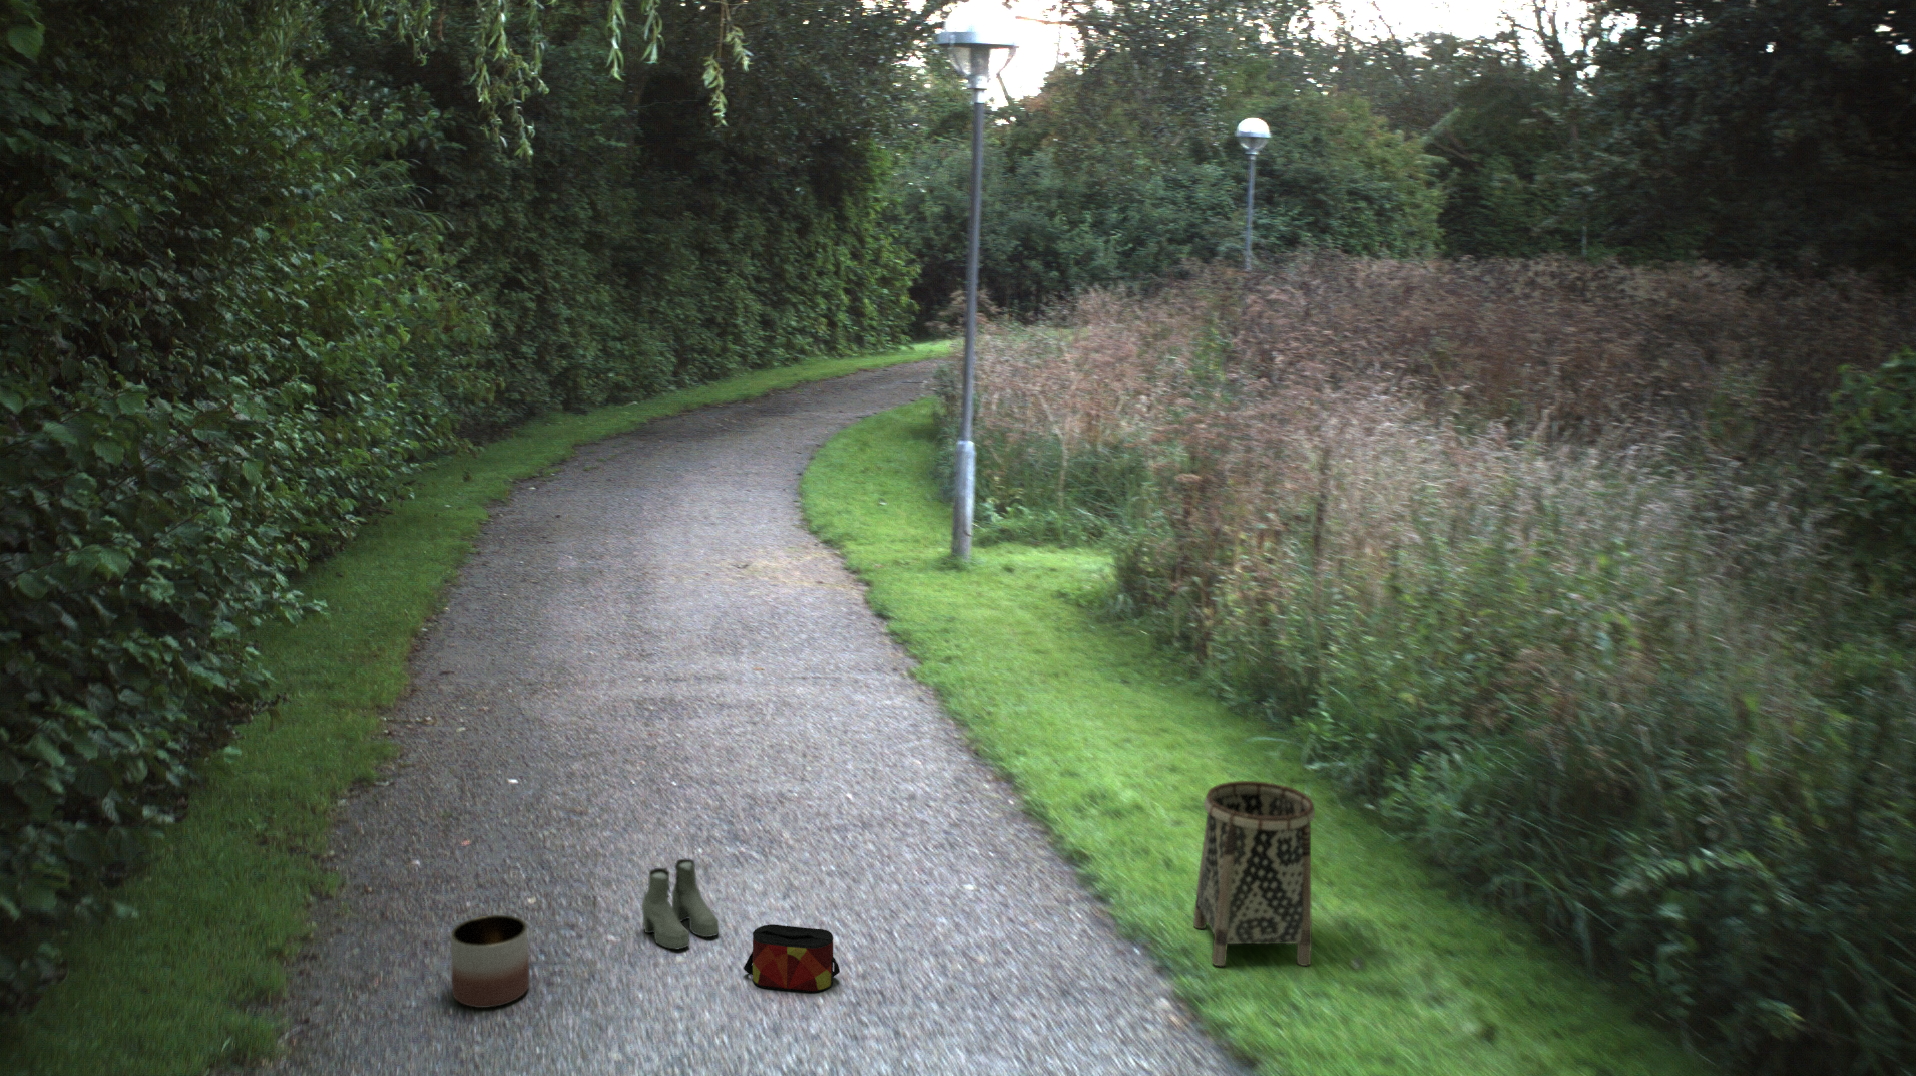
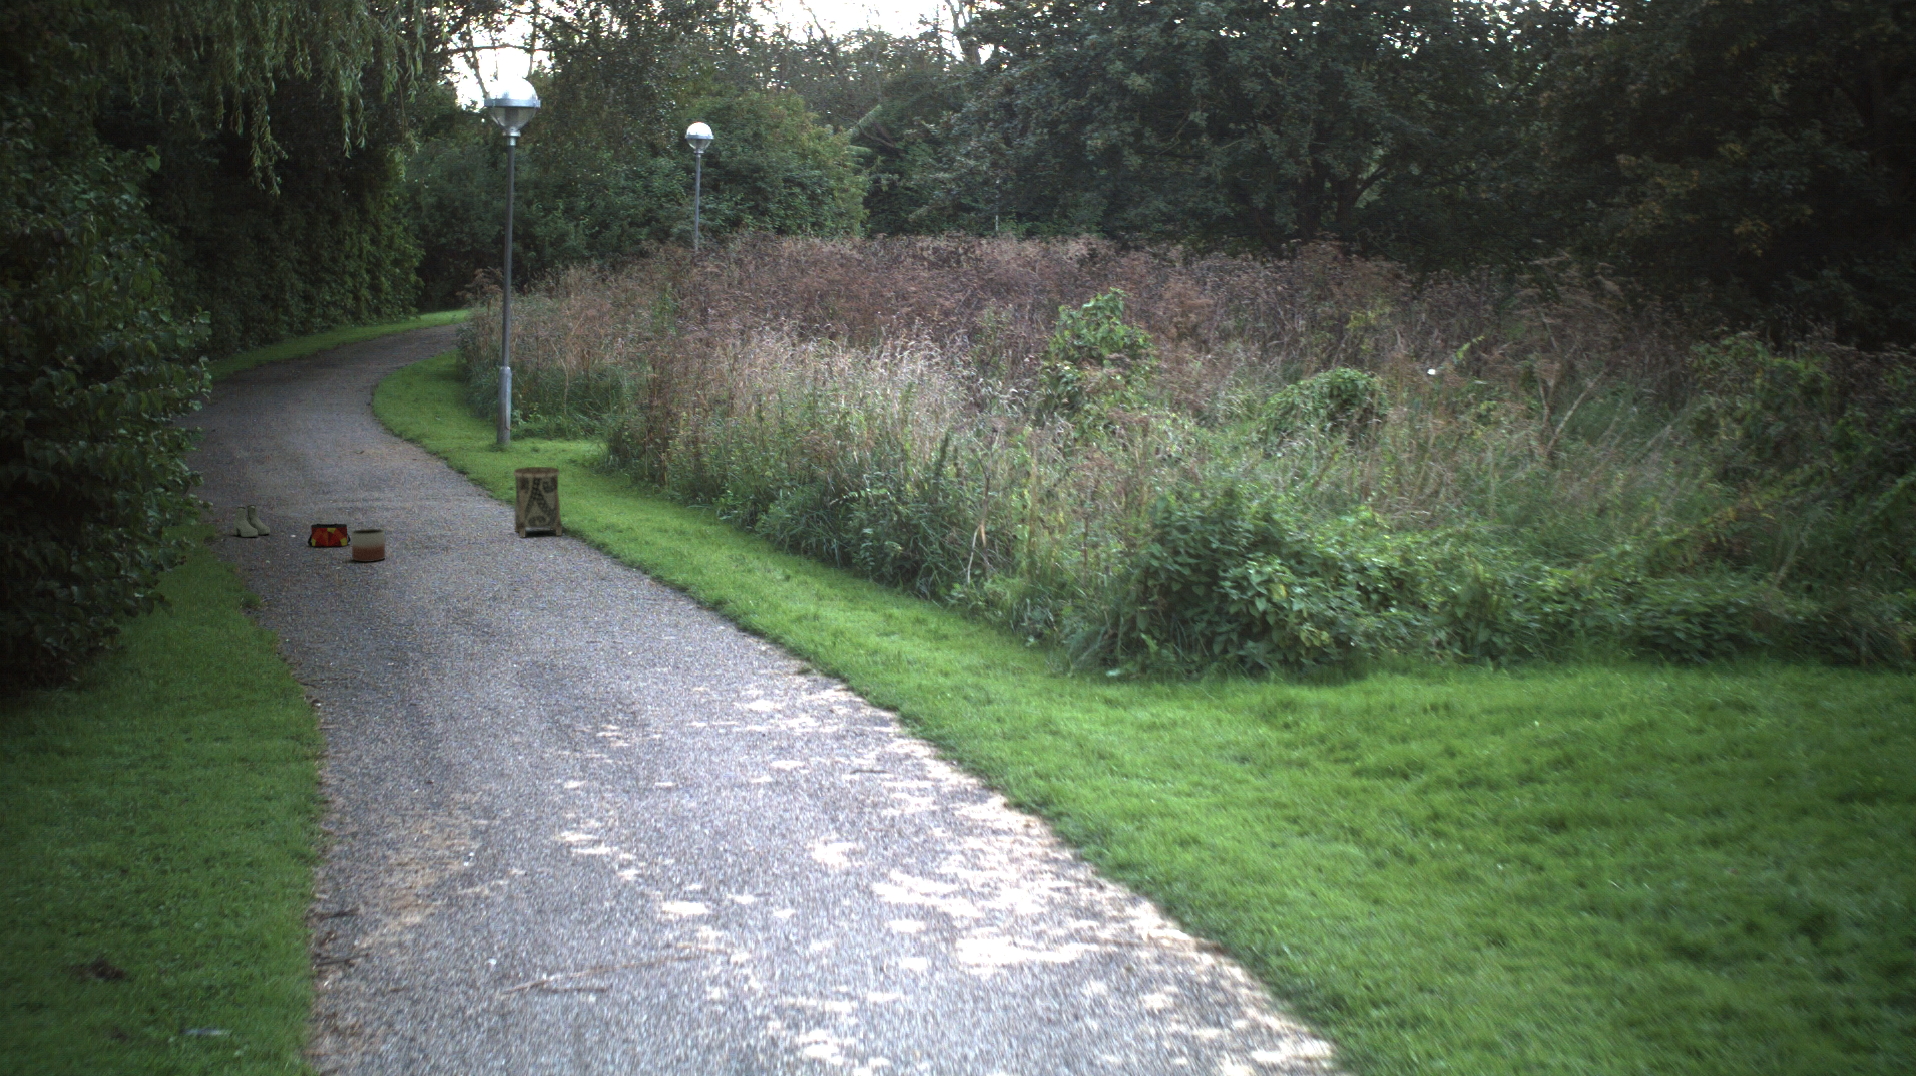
basket: present [1193,781,1315,966] -> present [513,467,562,537]
boots: present [642,858,719,950] -> present [233,505,270,537]
bag: present [744,924,840,993] -> present [308,523,351,547]

